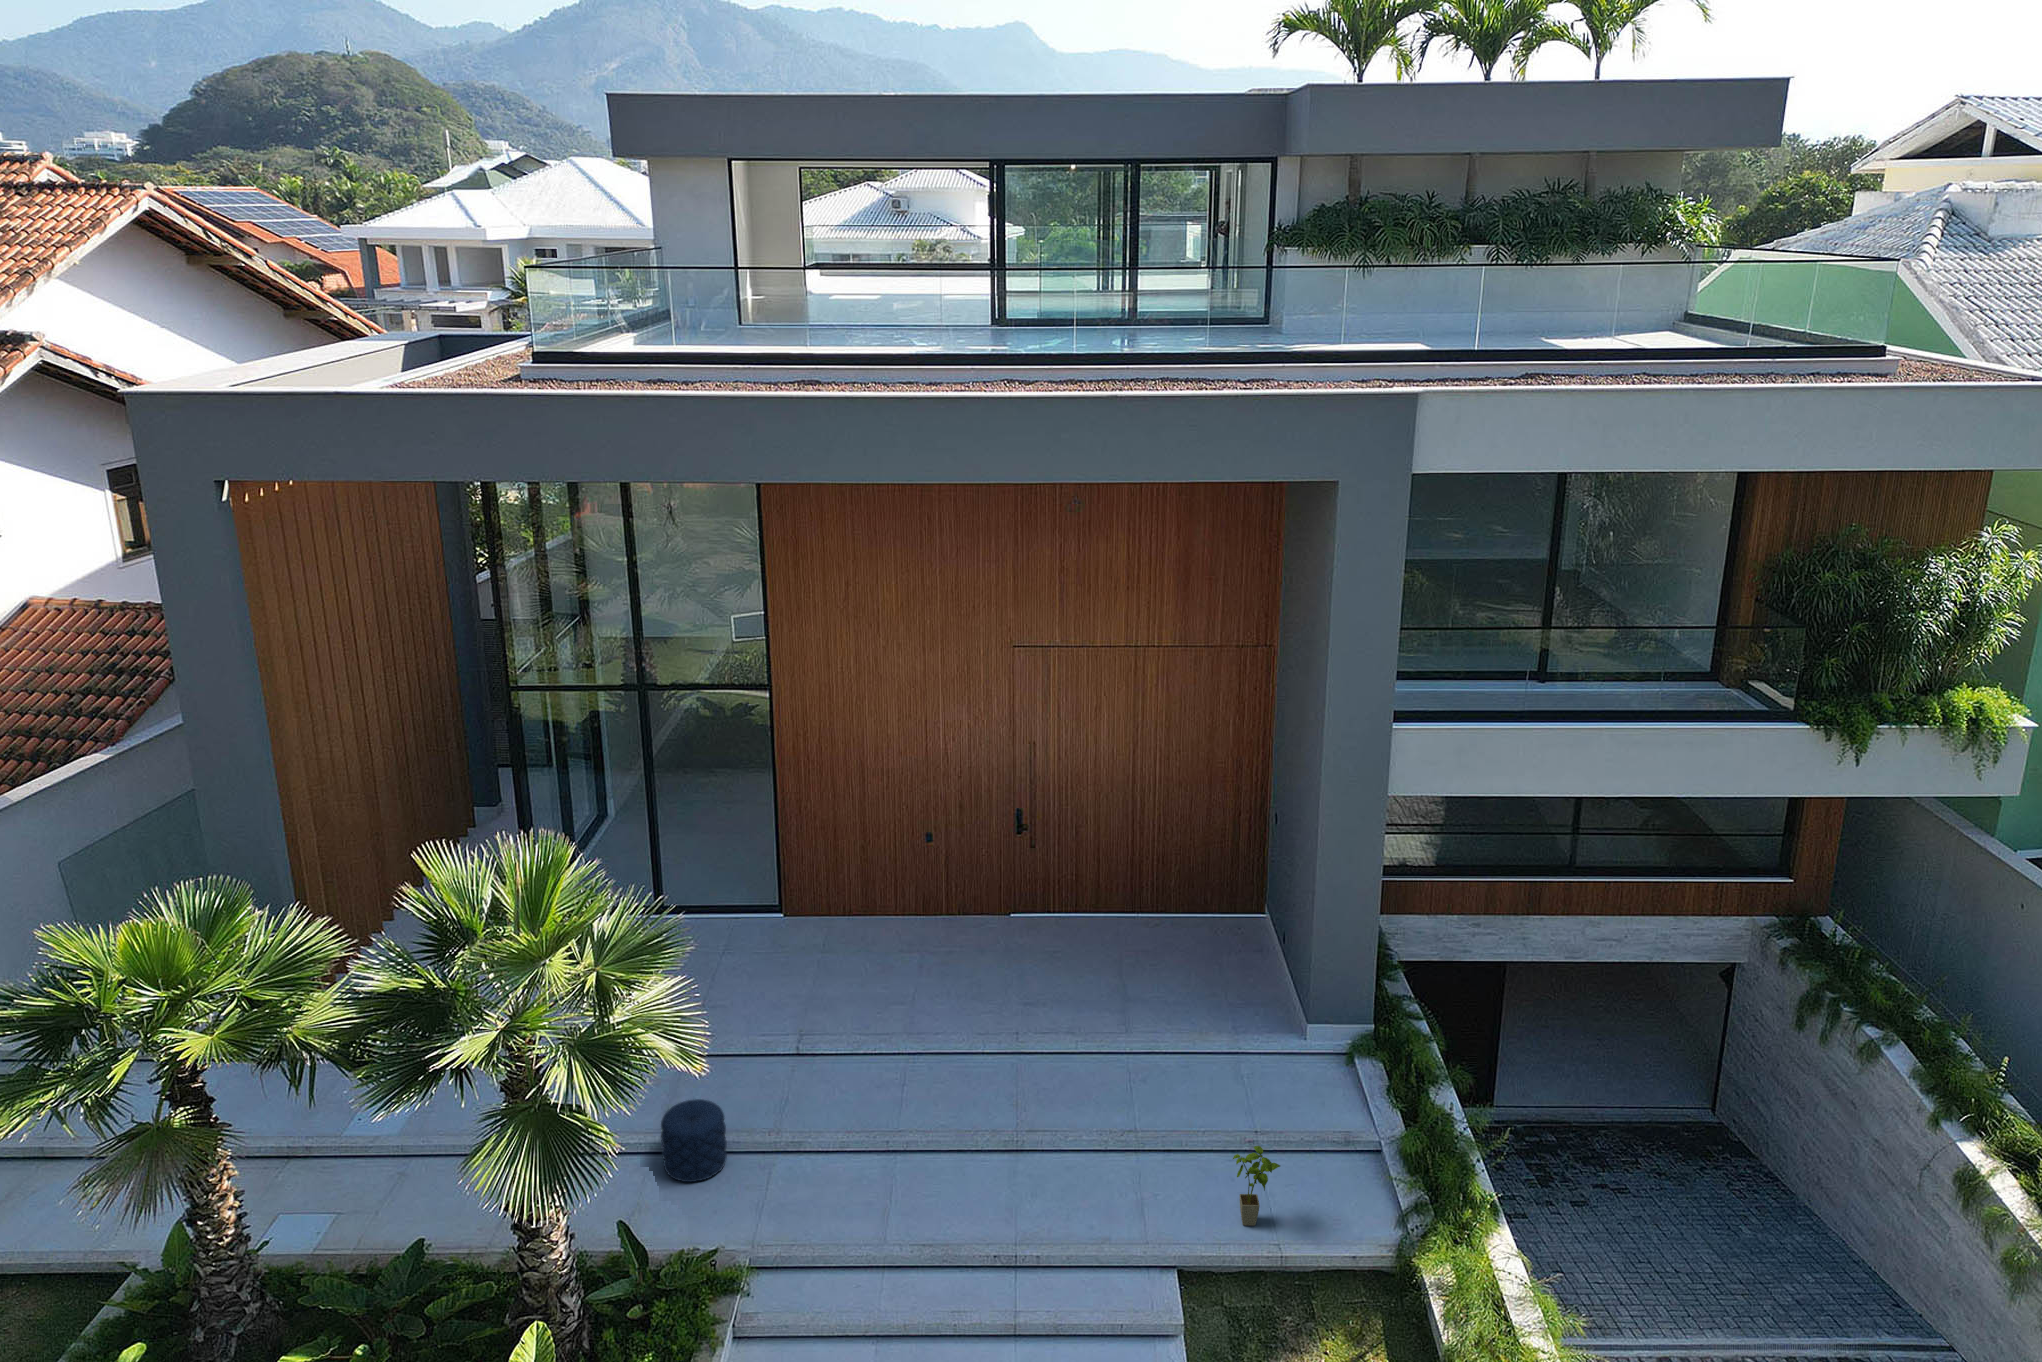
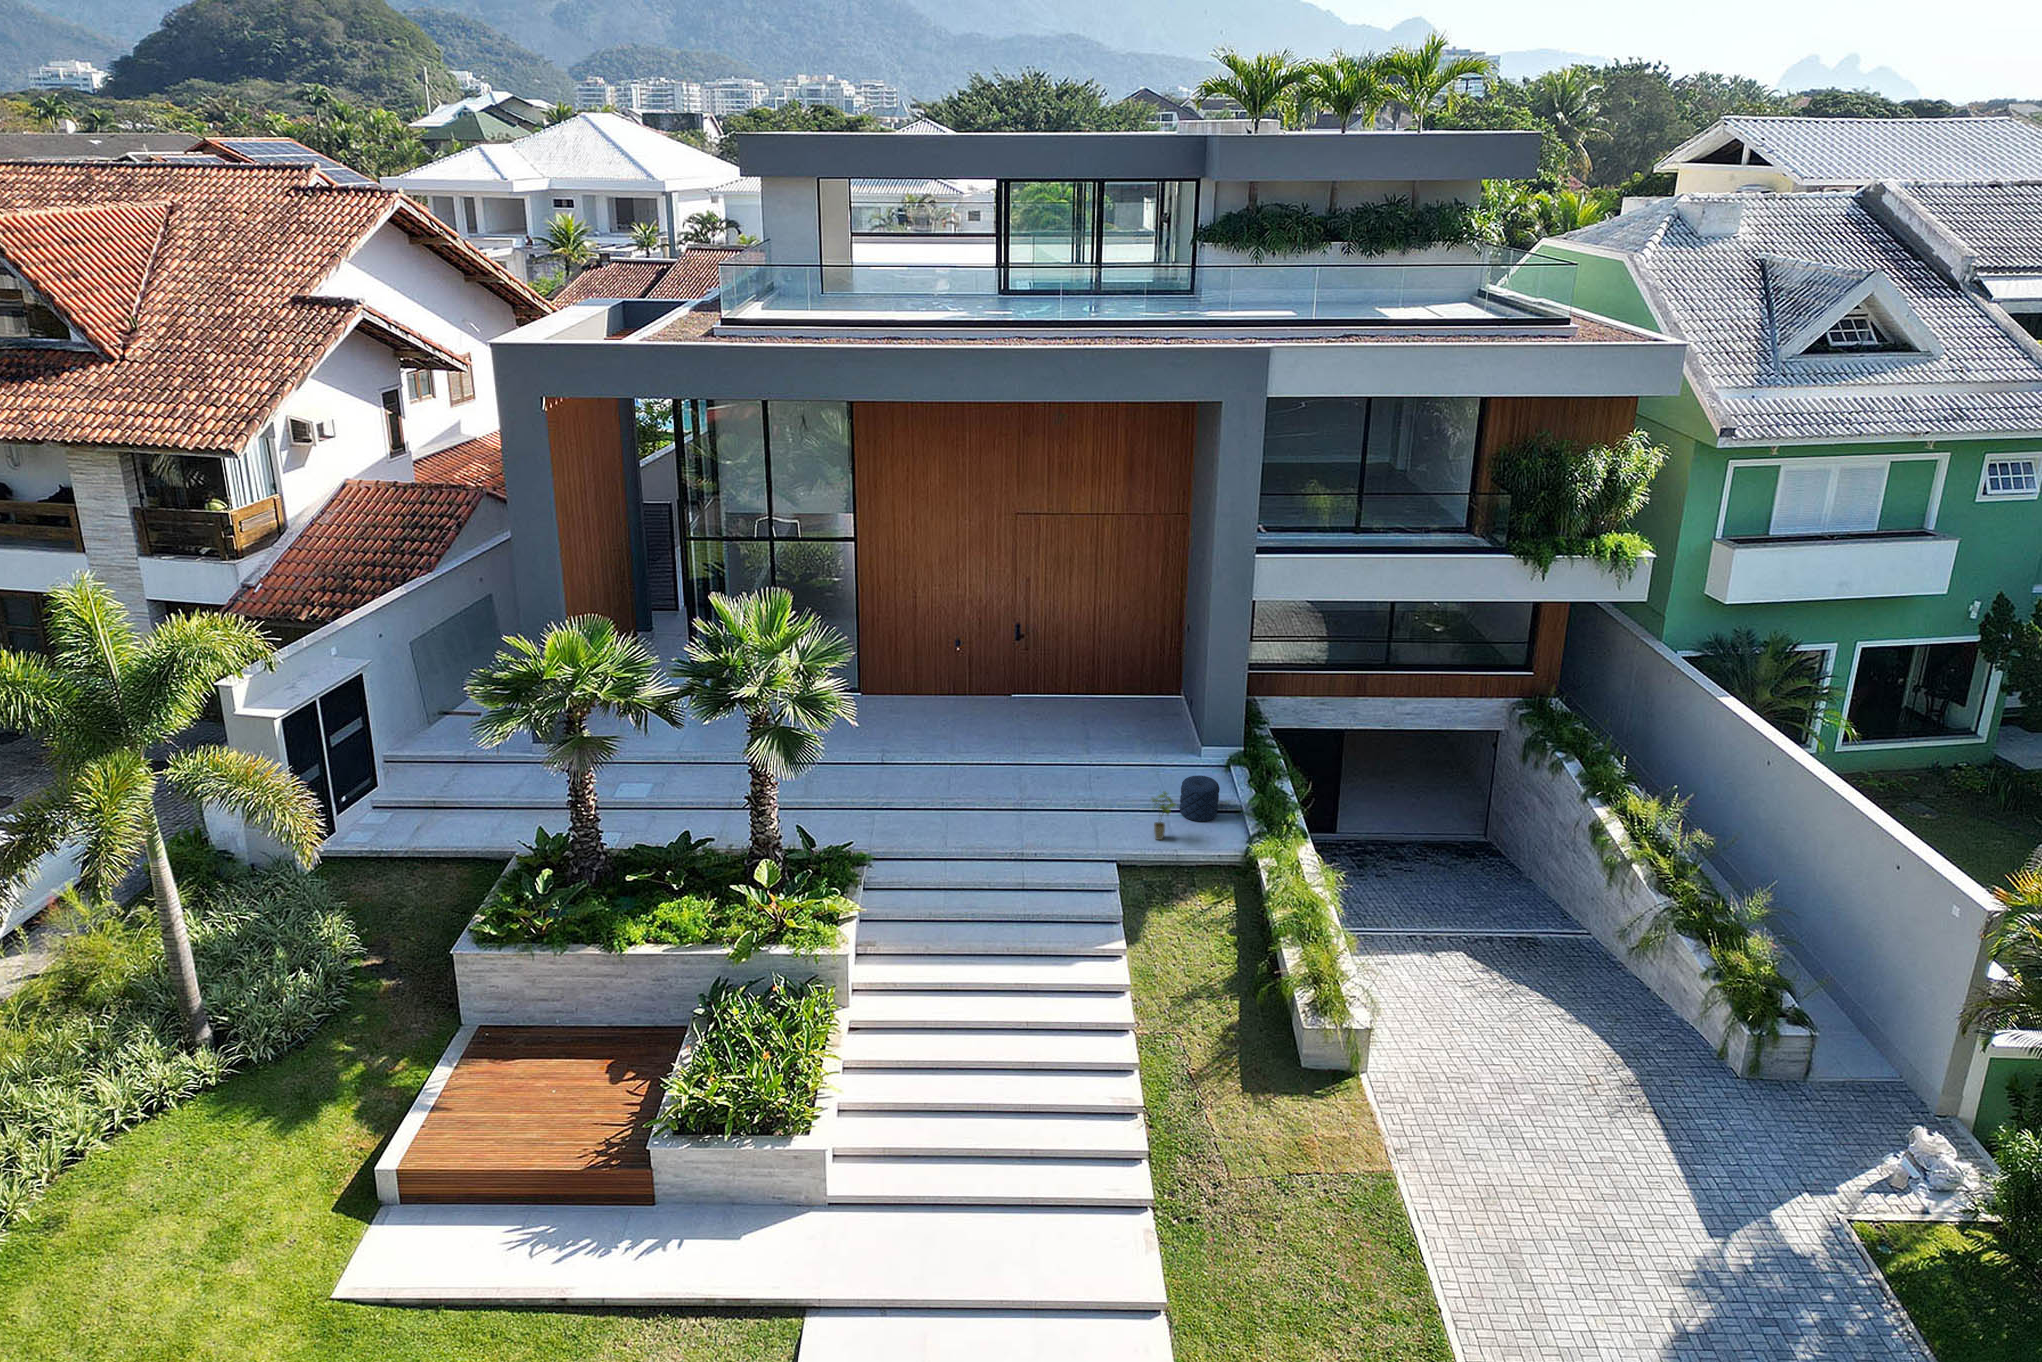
pouf: present [661,1099,727,1182] -> present [1179,776,1220,821]

